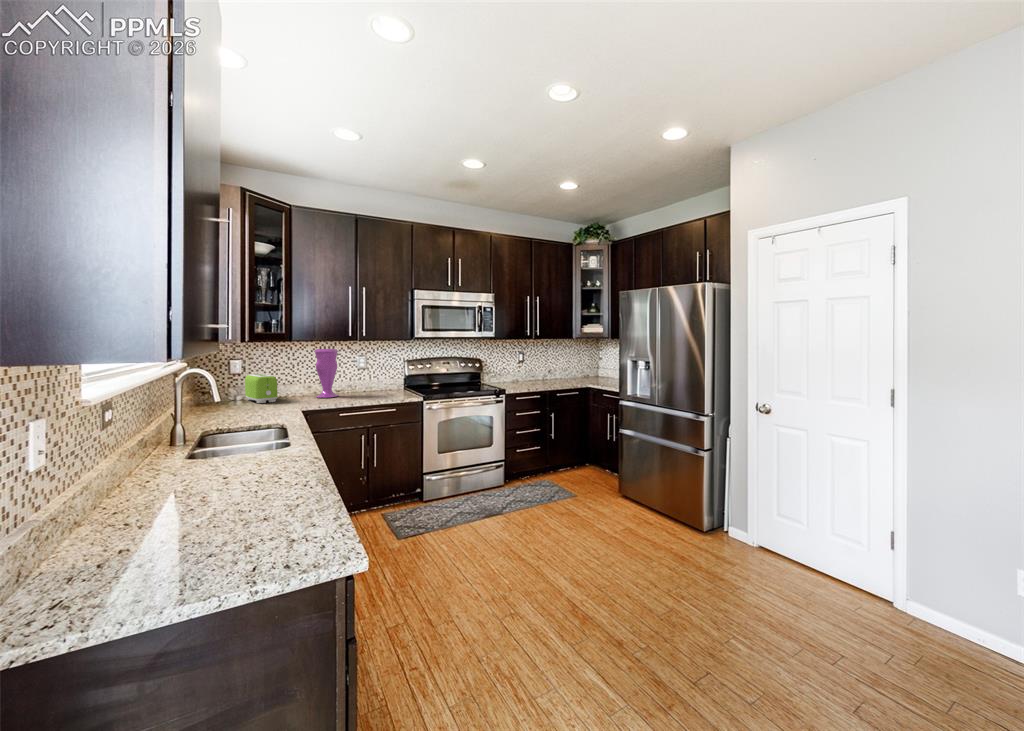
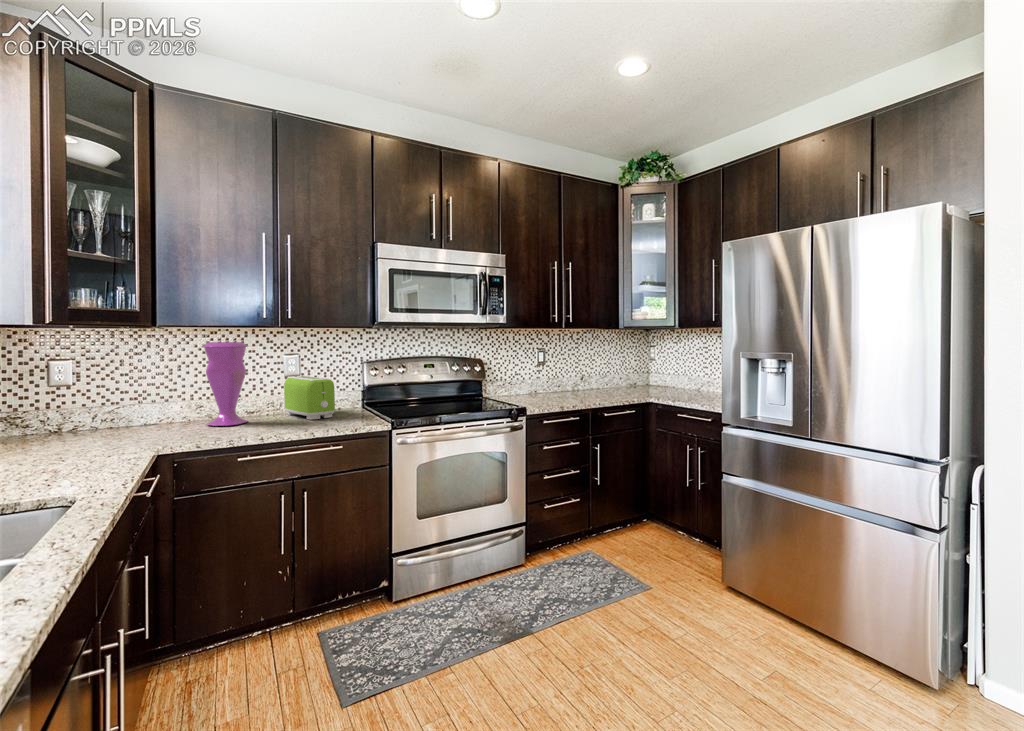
toaster: present [245,374,278,403] -> present [284,376,335,419]

